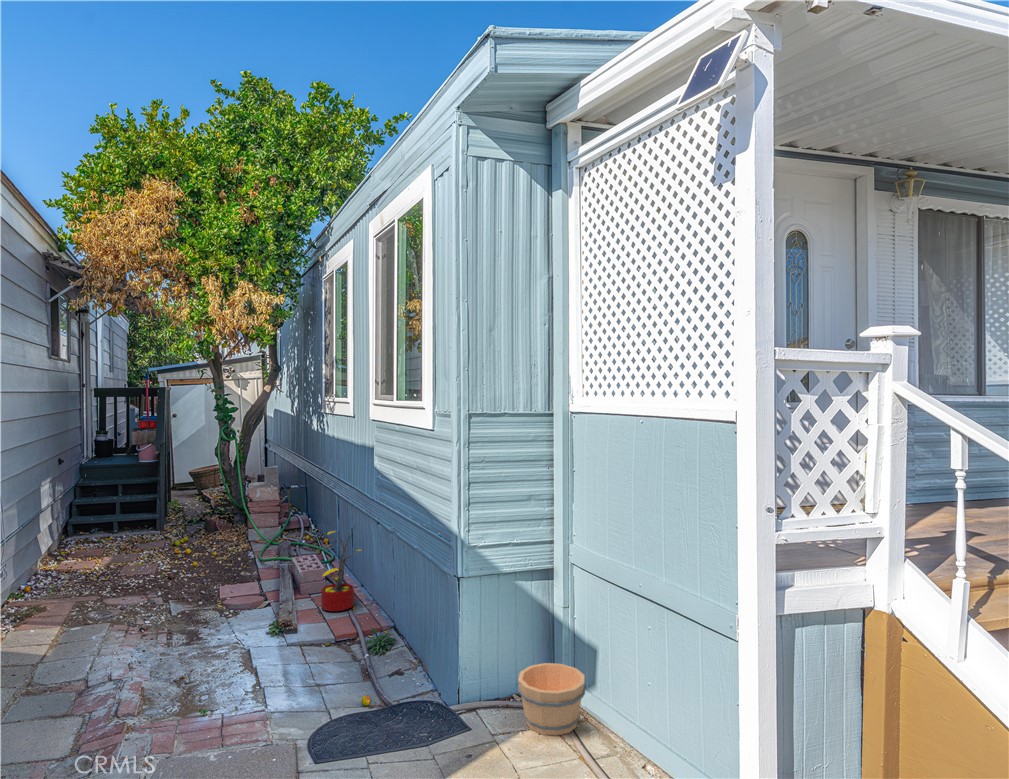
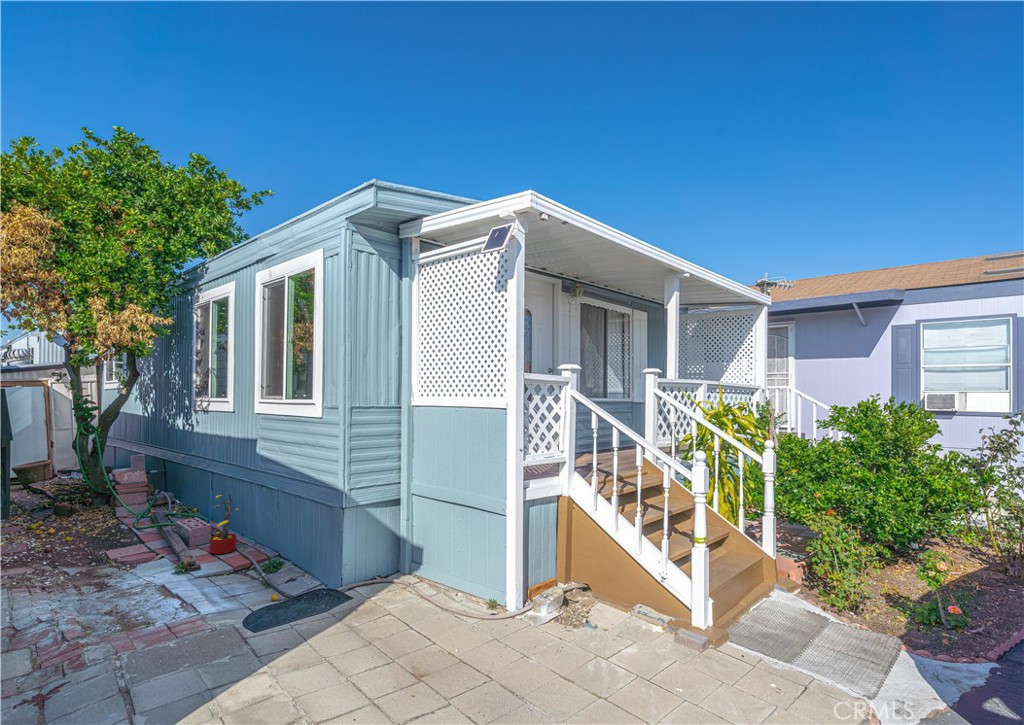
bucket: present [518,663,585,735] -> none [380,555,420,594]

